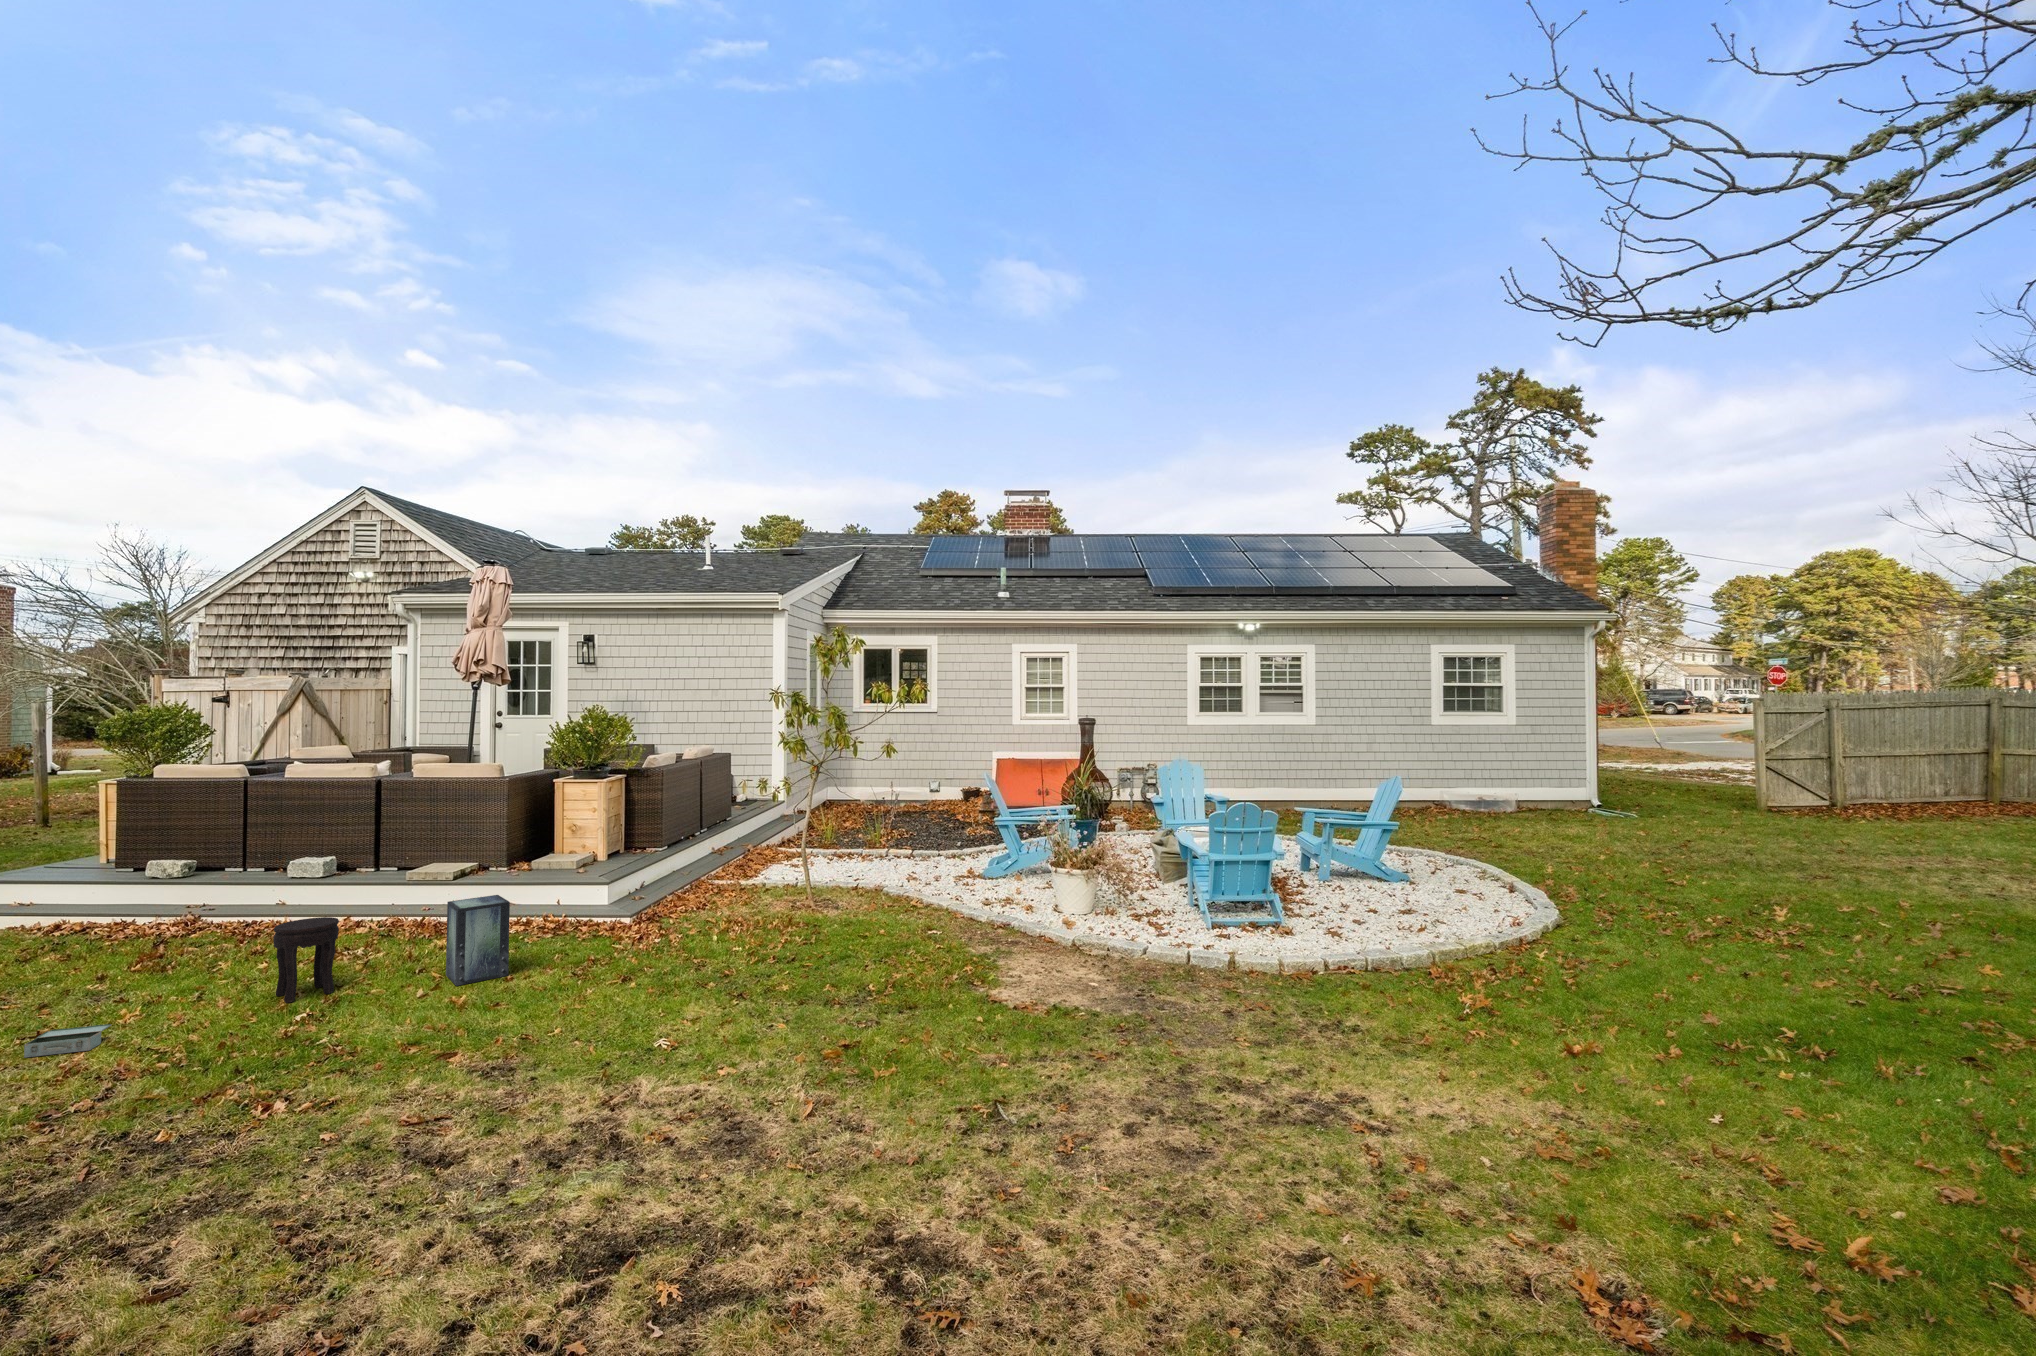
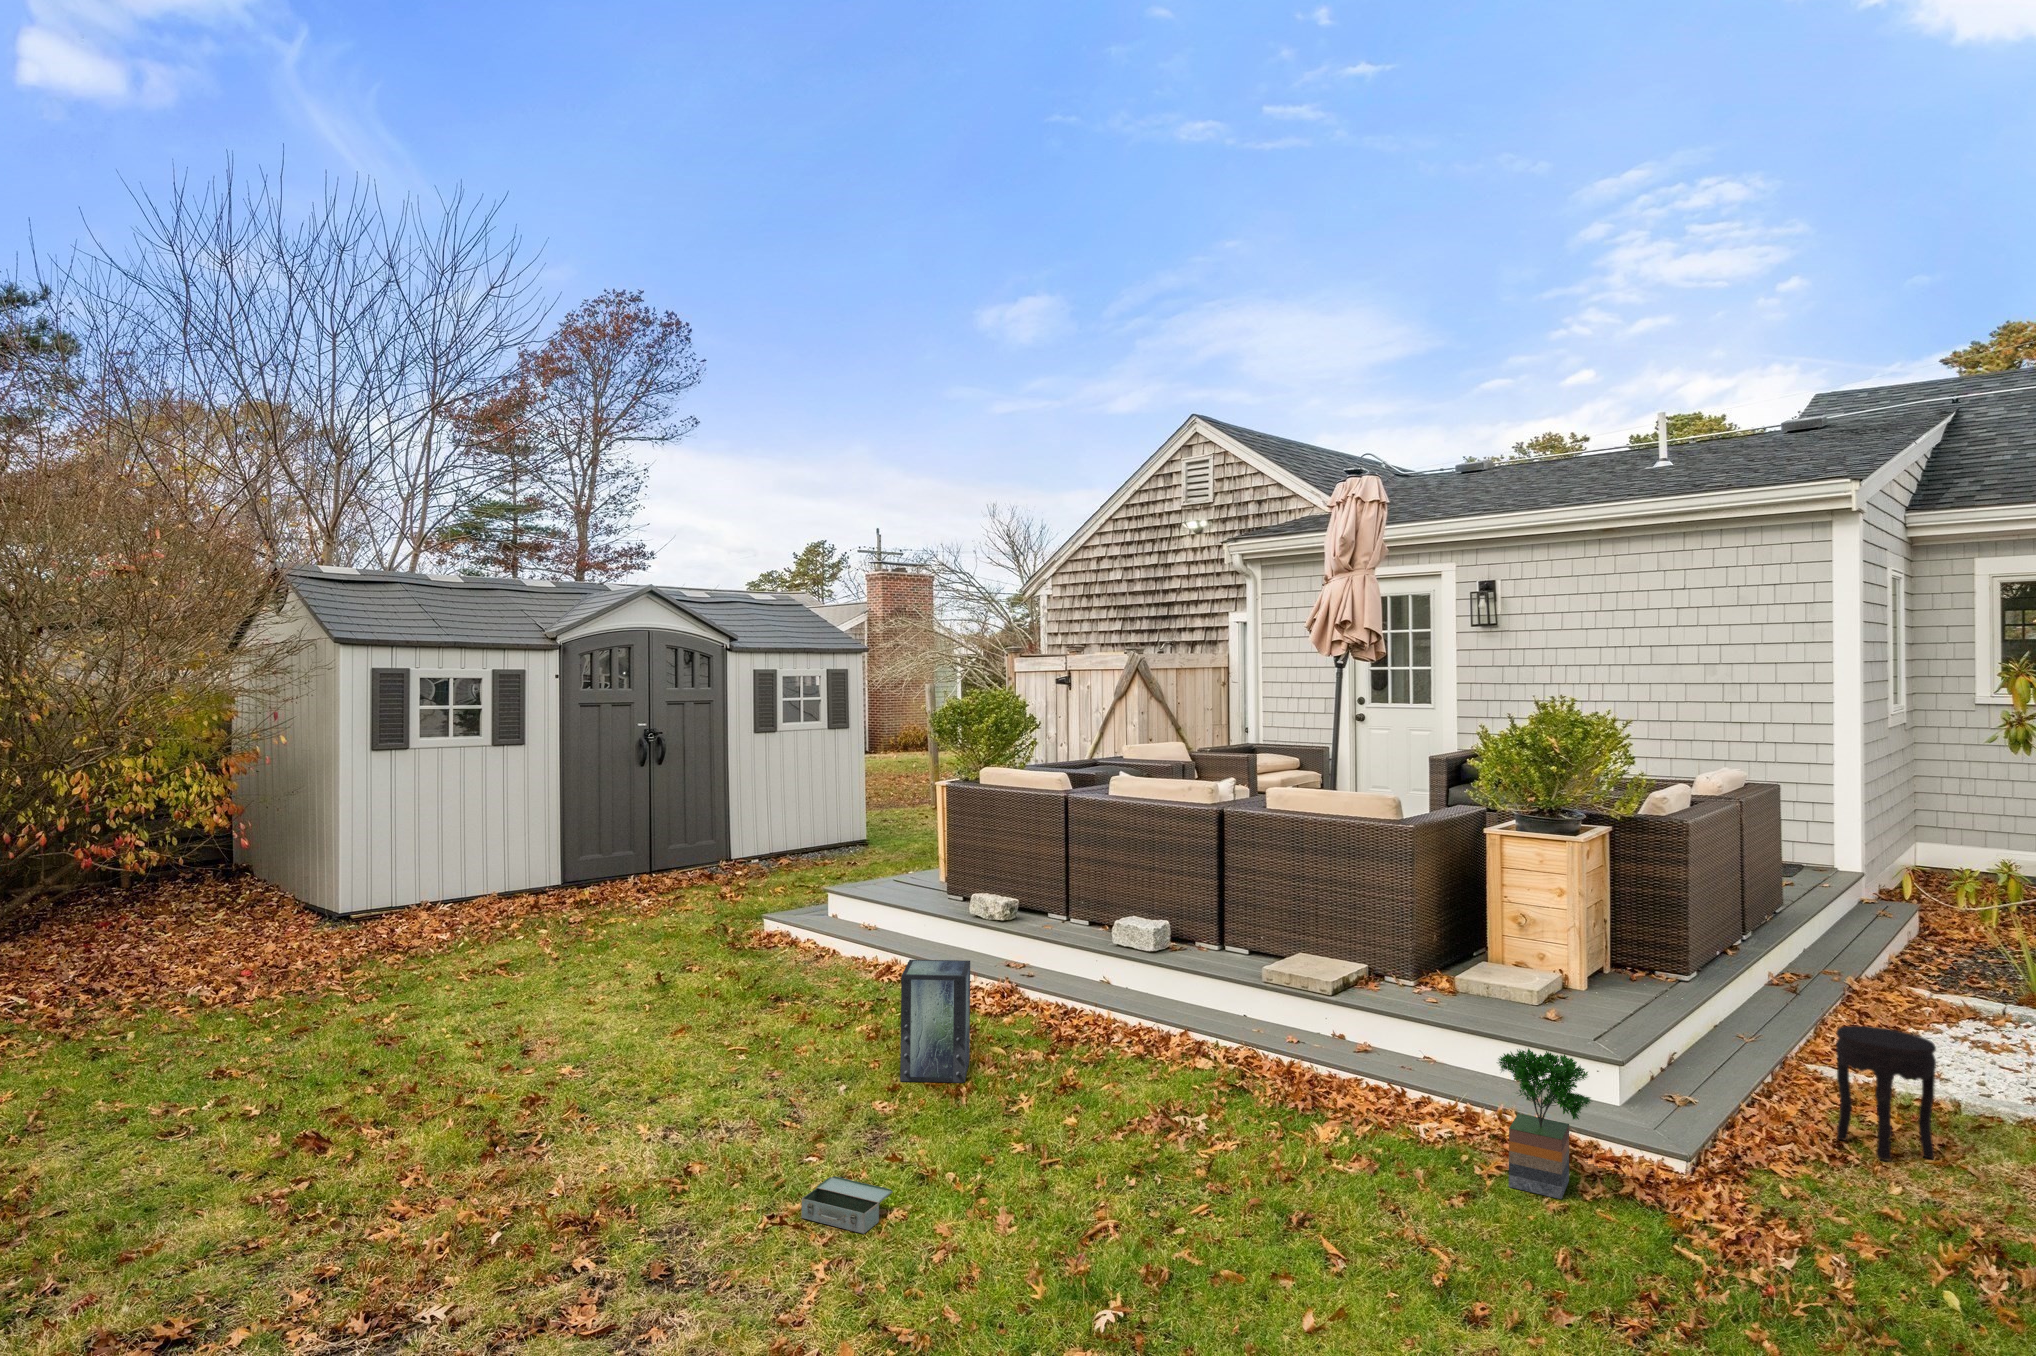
potted tree: none [541,874,587,942] -> present [1498,1048,1591,1199]
storage box: present [446,895,510,986] -> present [900,960,970,1083]
side table: present [273,917,339,1003] -> present [1836,1026,1936,1161]

